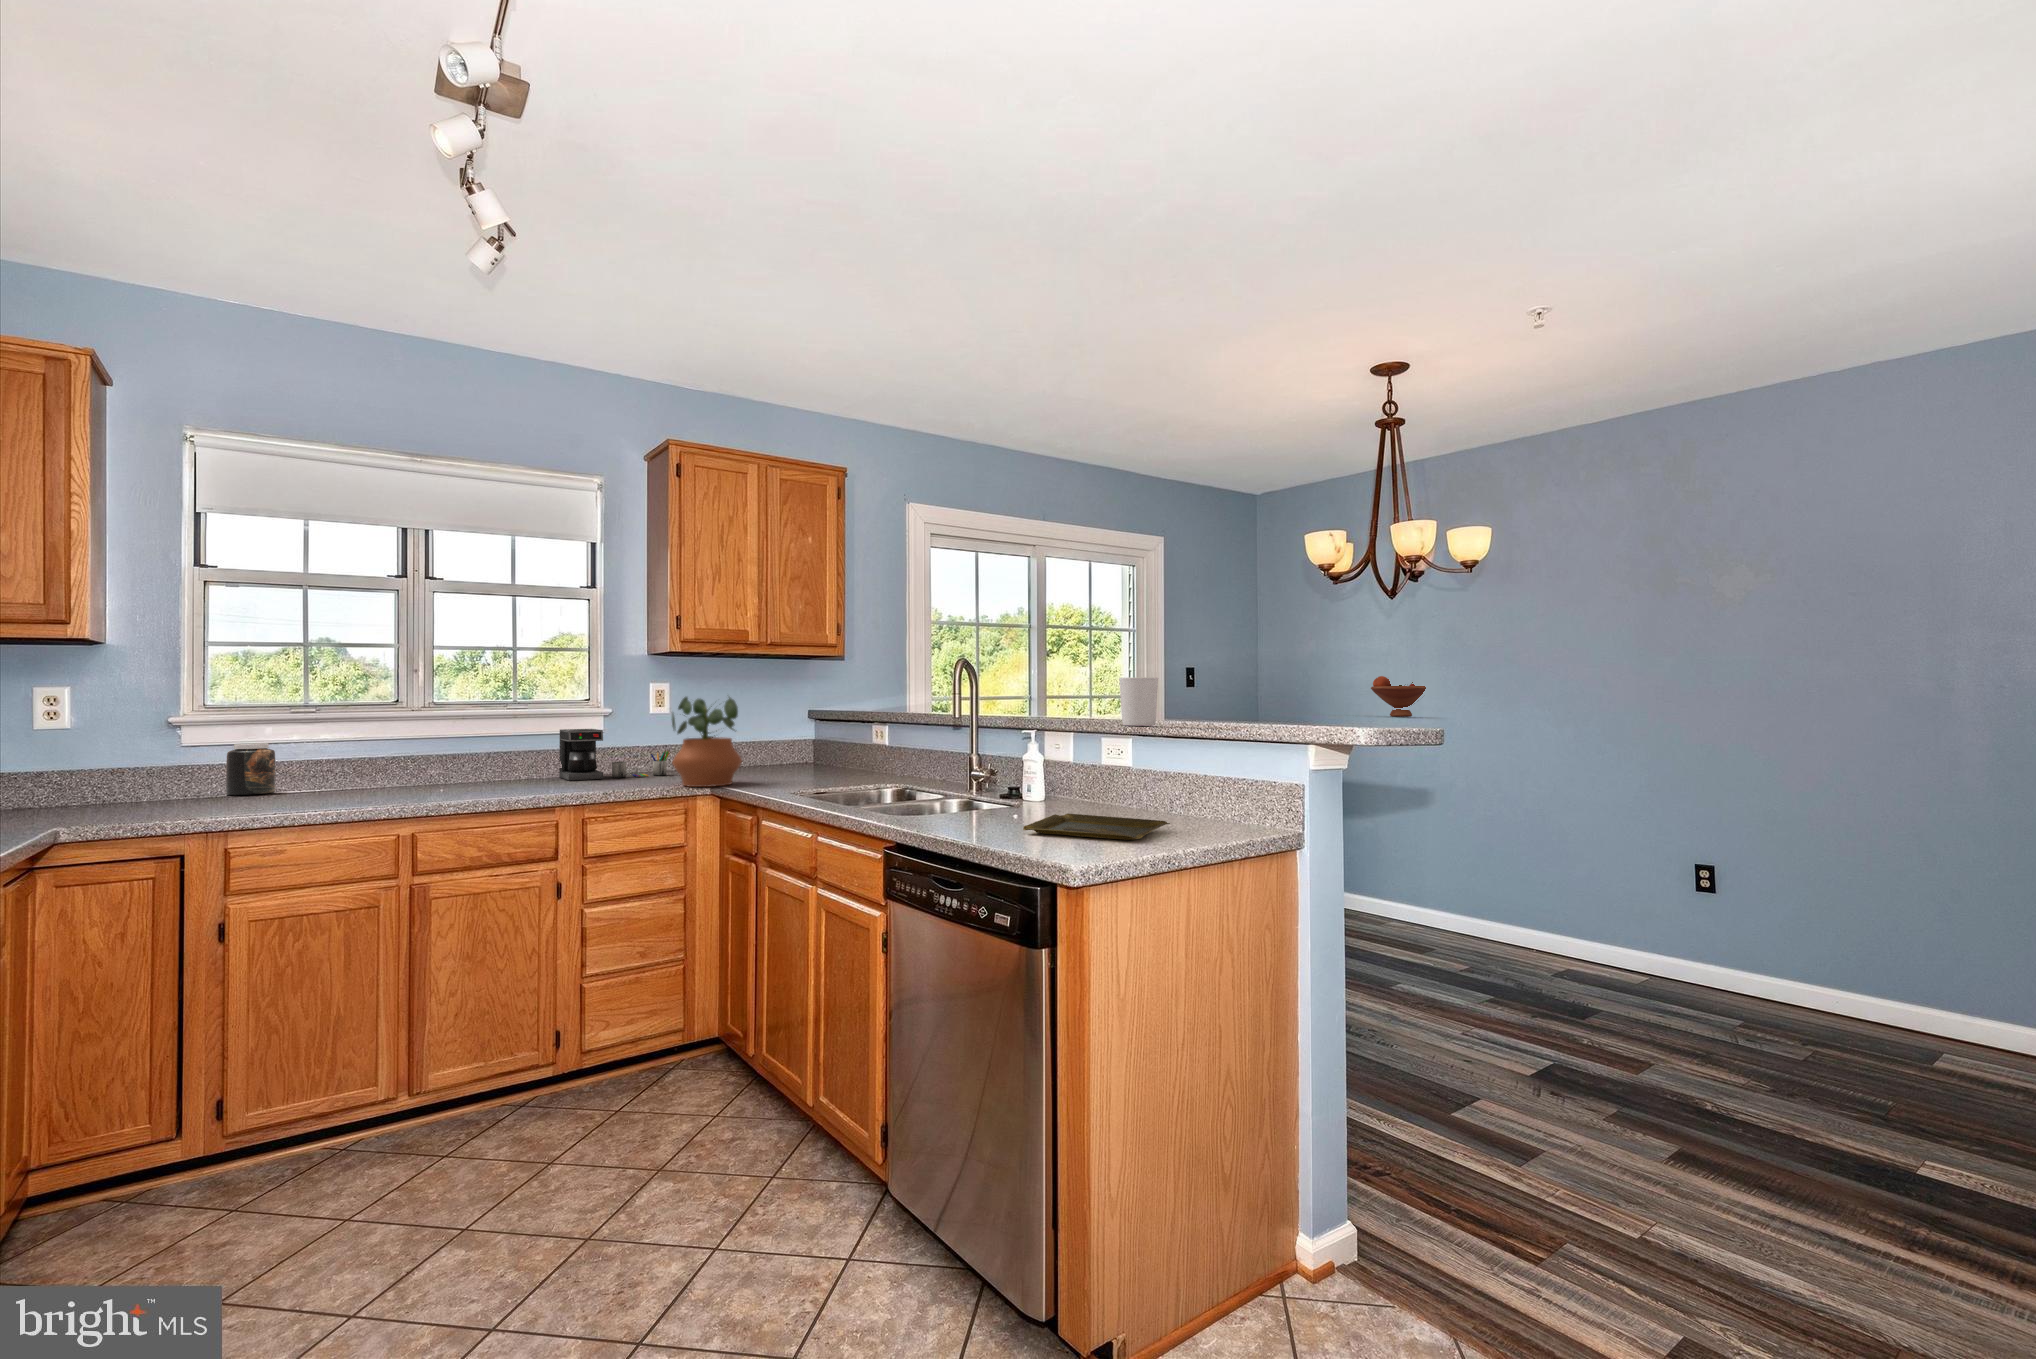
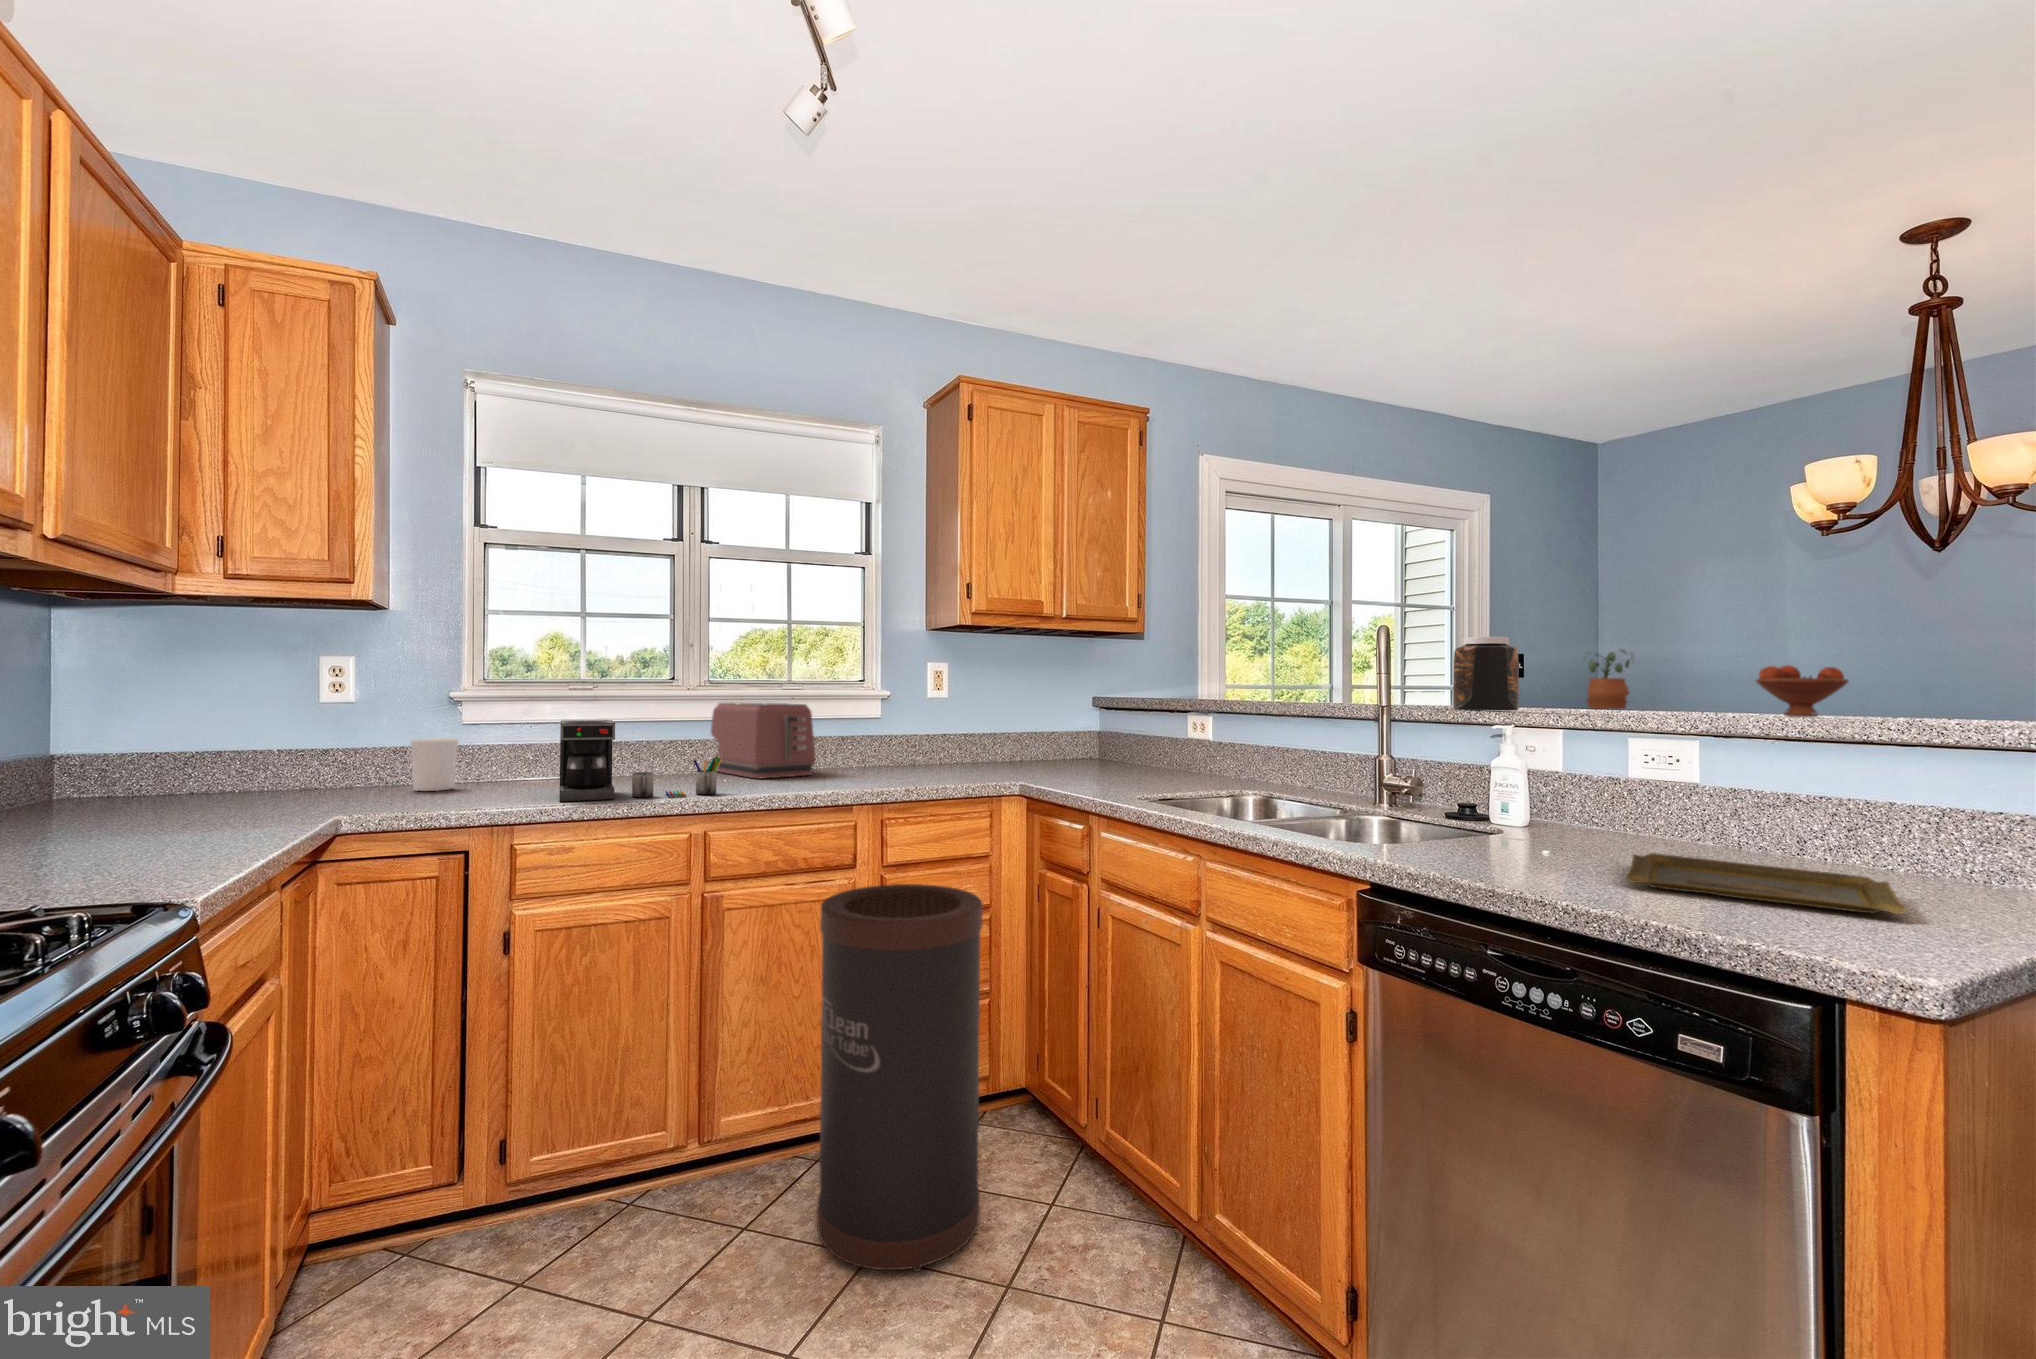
candle holder: present [1119,677,1158,726] -> present [411,738,458,791]
potted plant: present [672,697,742,787] -> present [1585,649,1634,709]
toaster: none [432,721,532,788] -> present [711,702,816,778]
coffee maker: present [559,729,670,781] -> present [560,720,722,802]
jar: present [226,743,276,795] -> present [1453,637,1519,710]
trash can: none [508,869,651,1168] -> present [817,884,983,1272]

